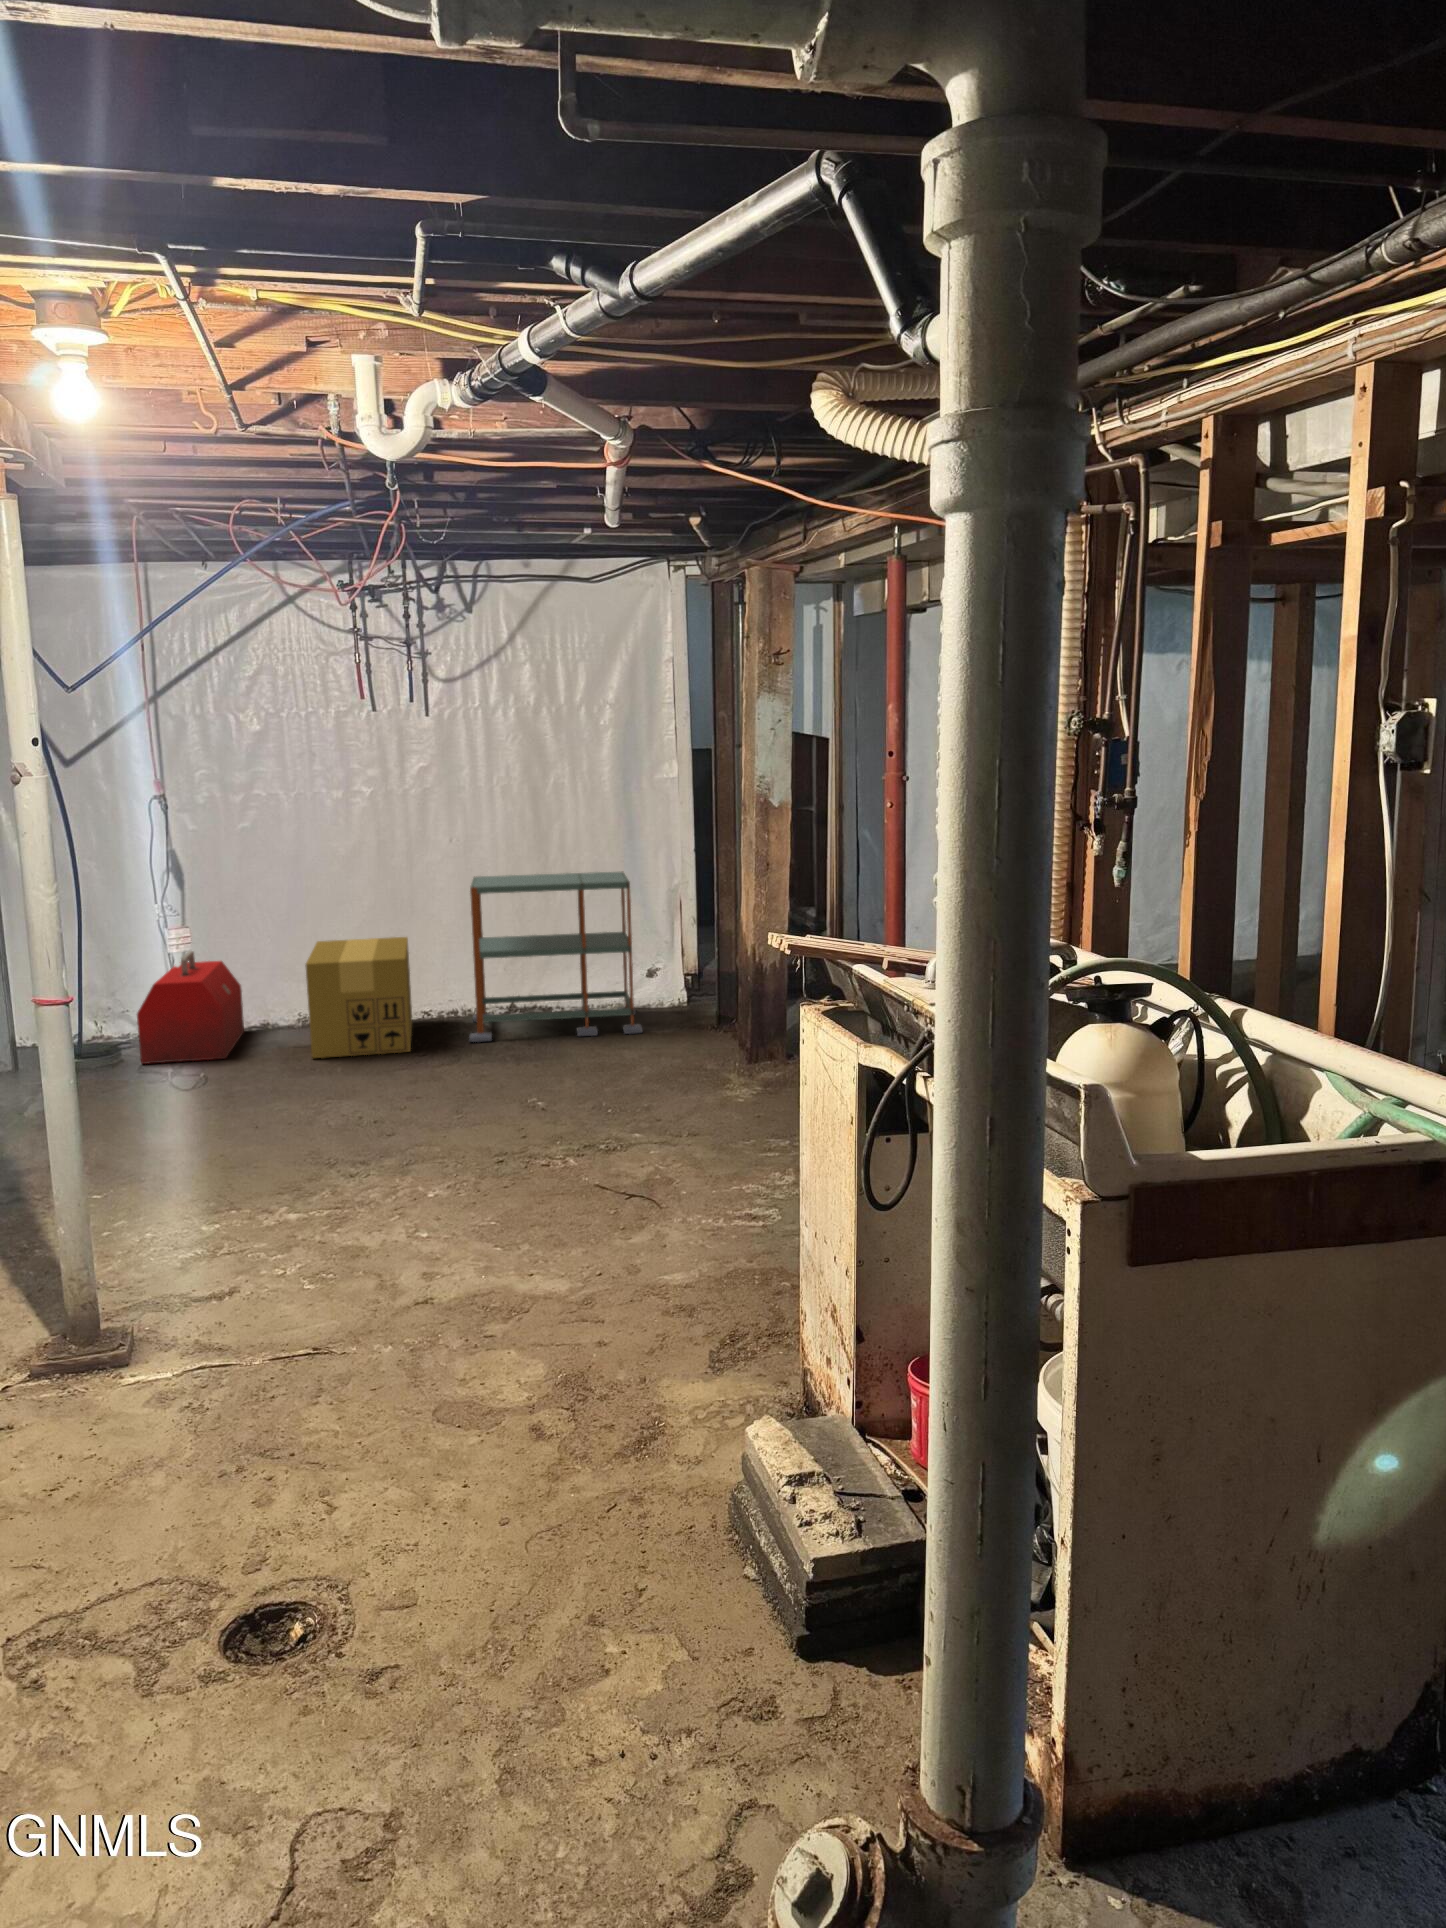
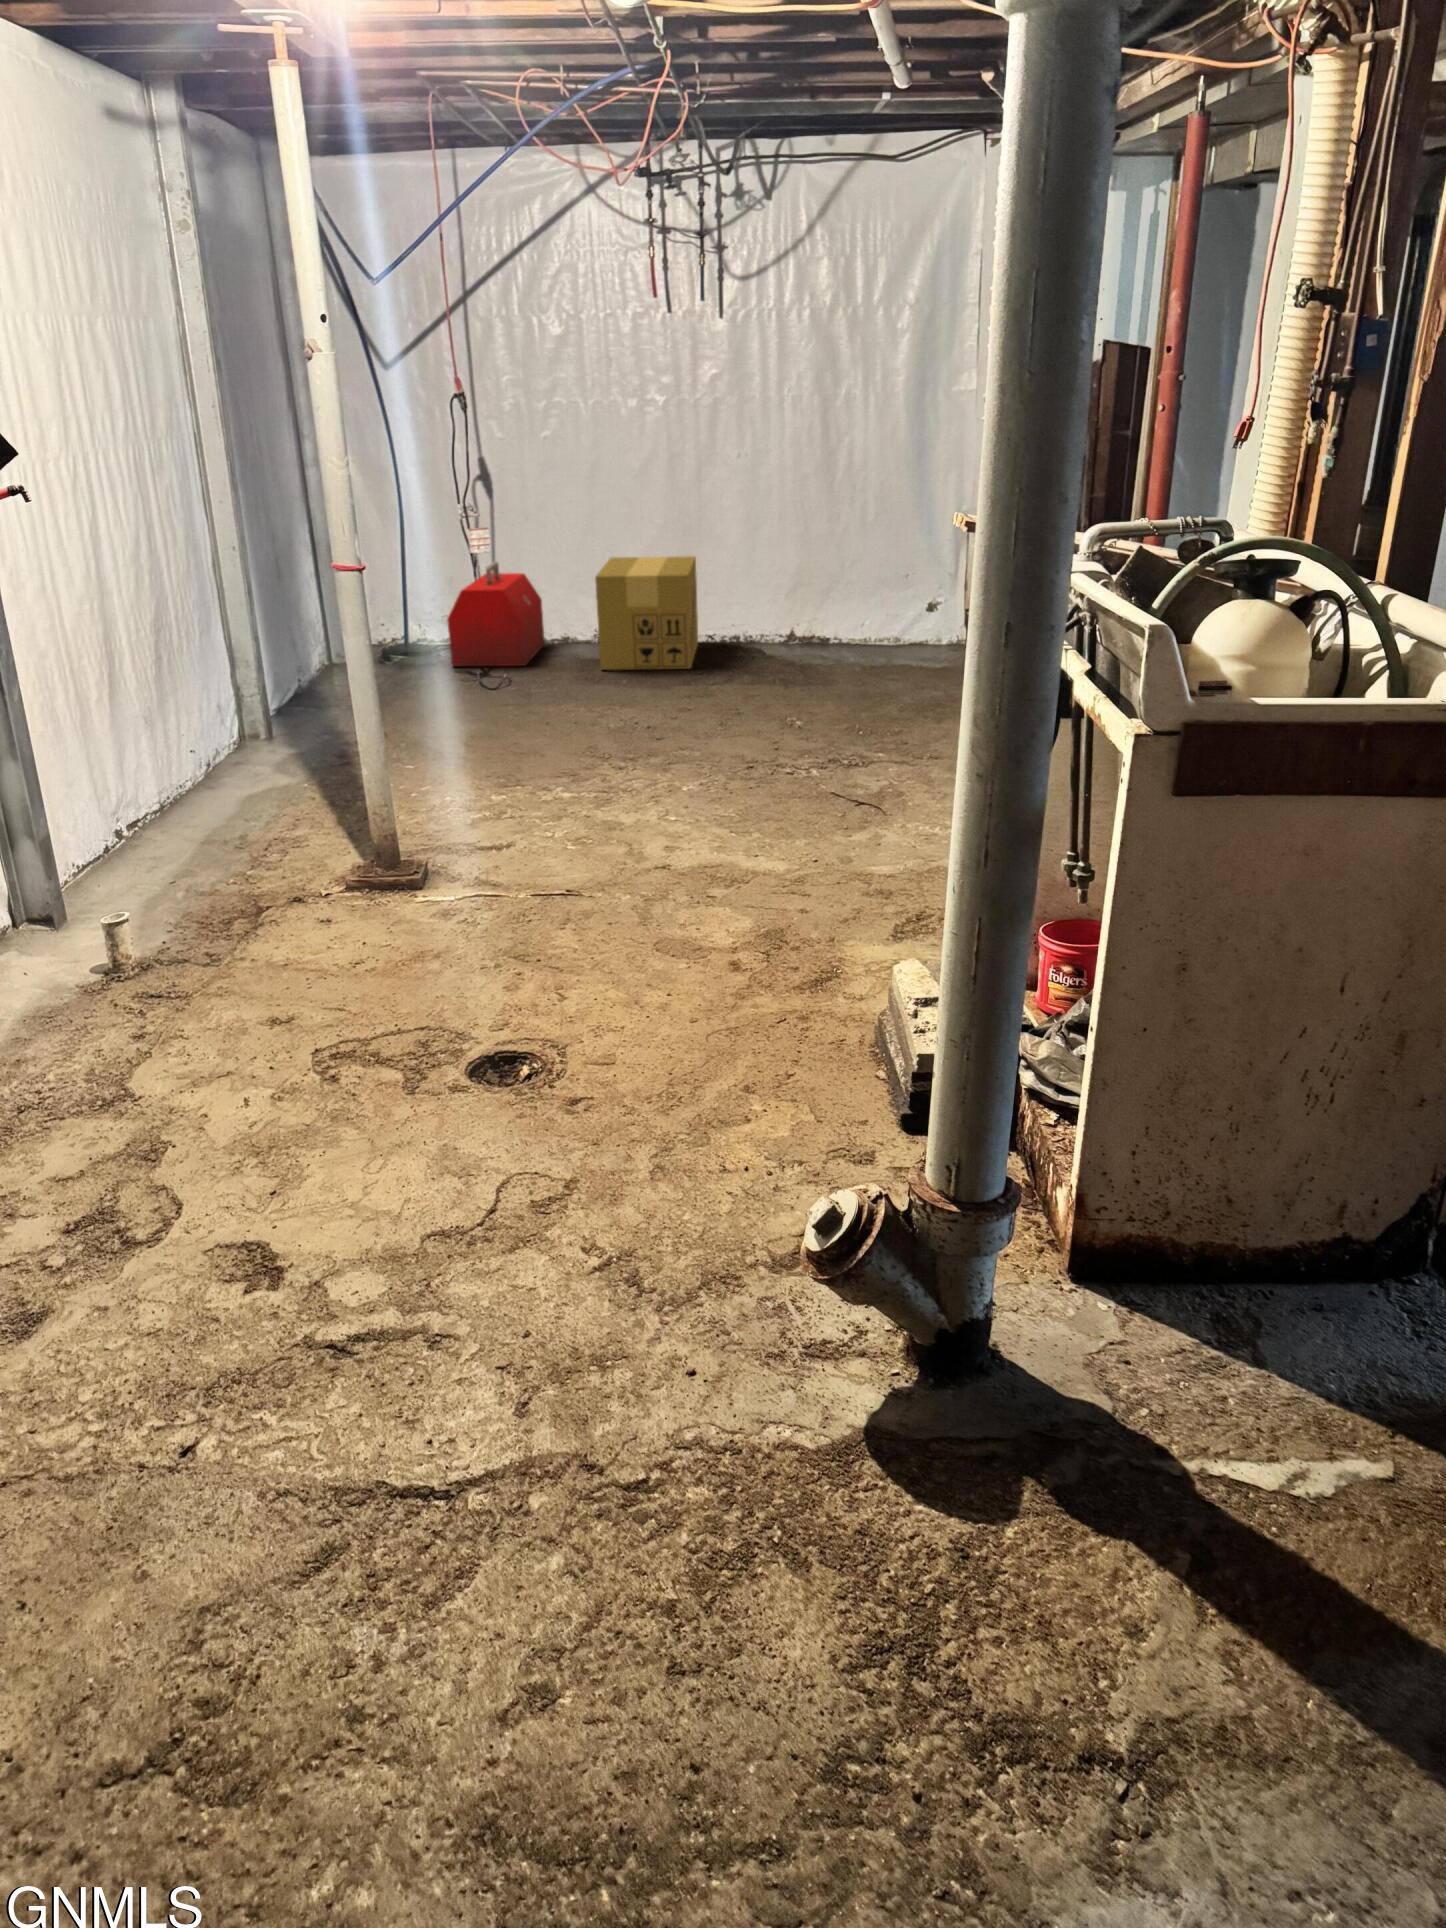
shelving unit: present [469,872,642,1042] -> none [747,494,916,664]

